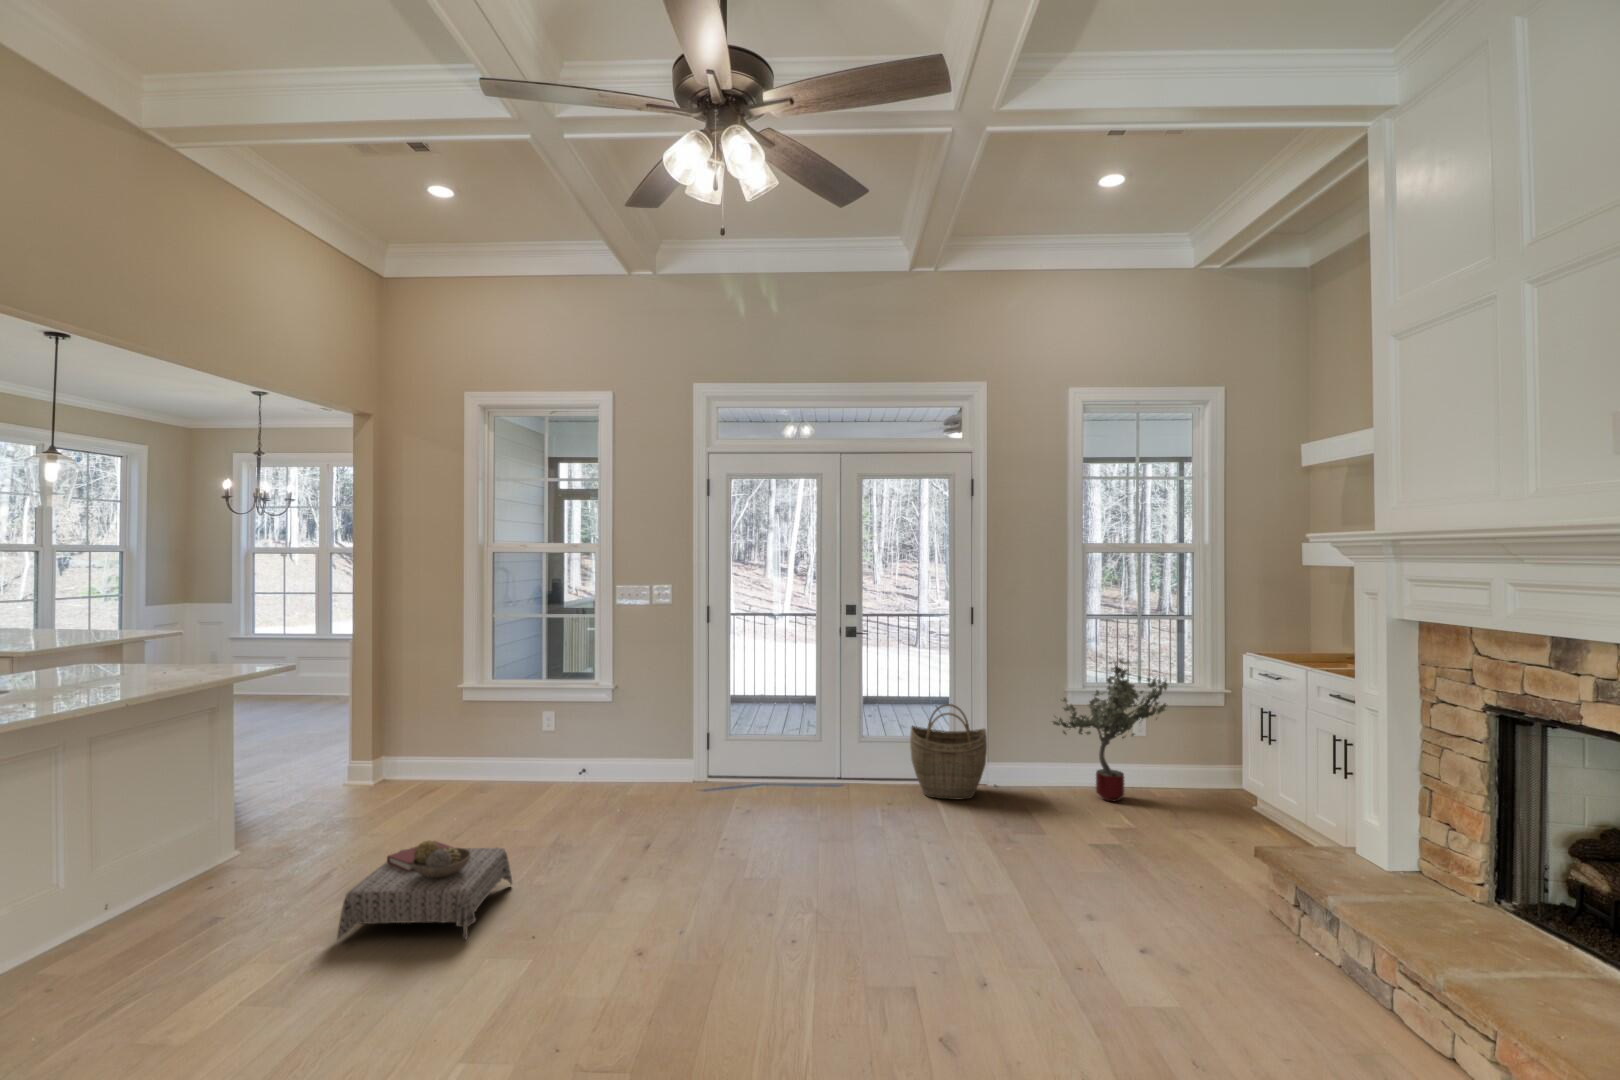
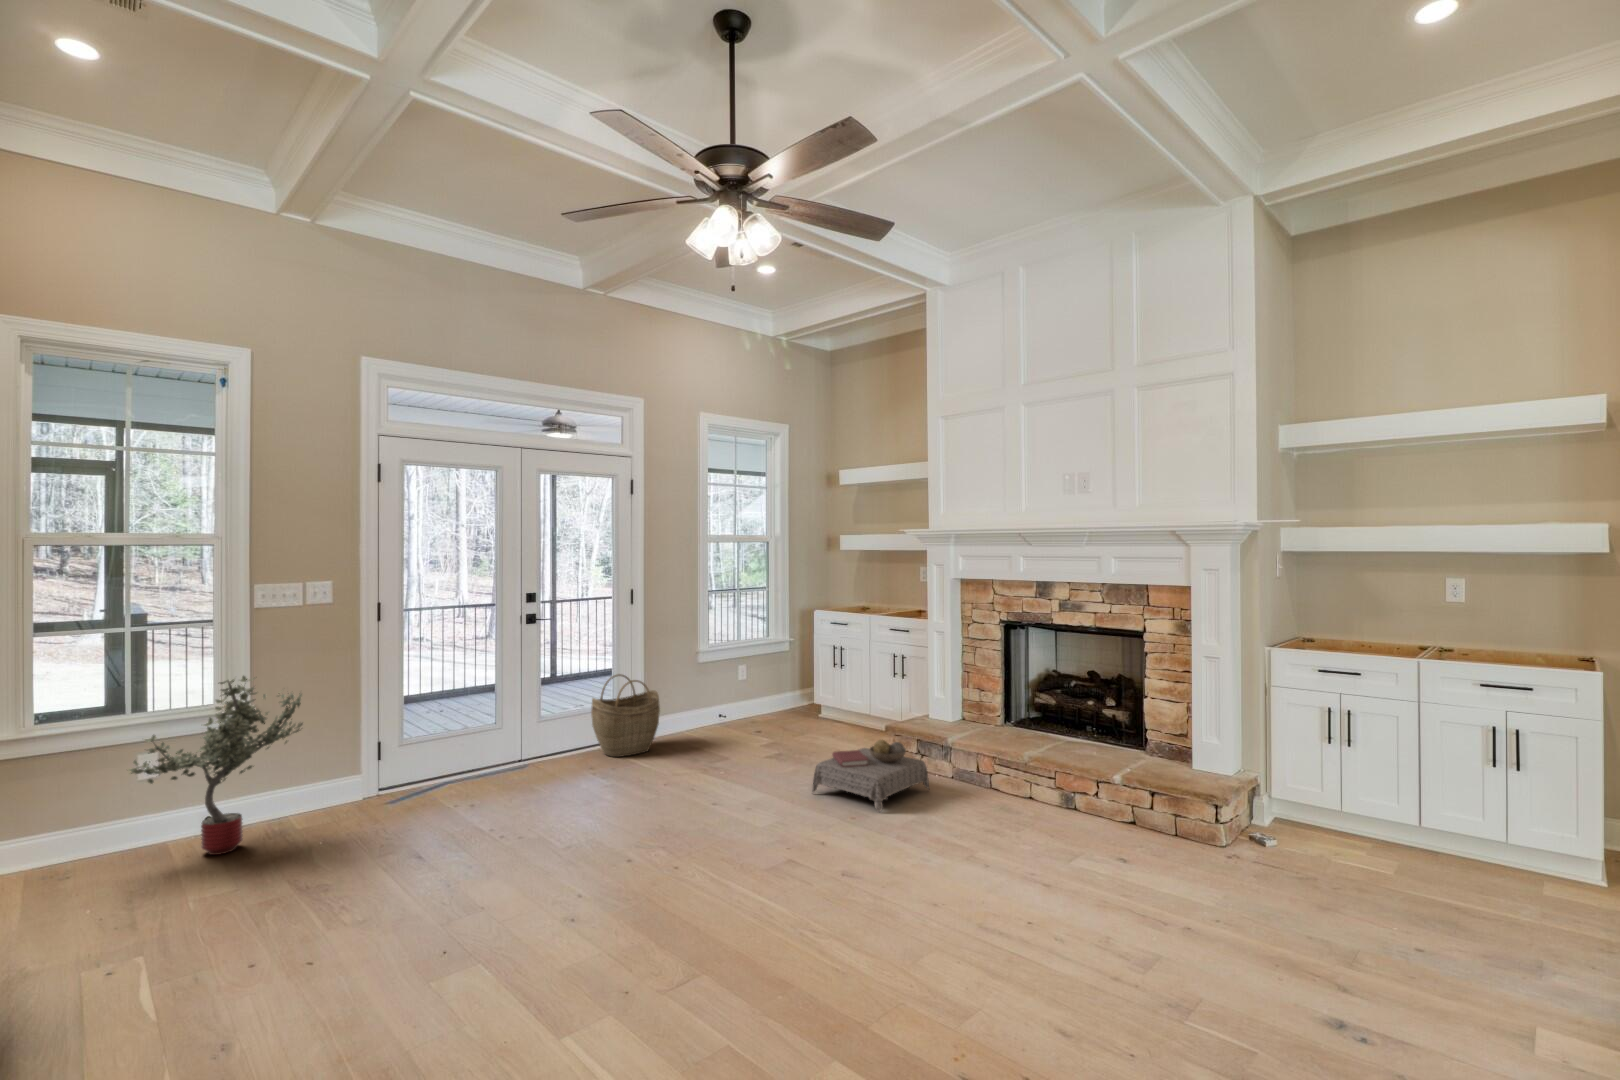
potted tree: present [1053,659,1168,802] -> present [130,676,303,855]
ottoman: present [337,840,512,940] -> present [812,740,929,812]

